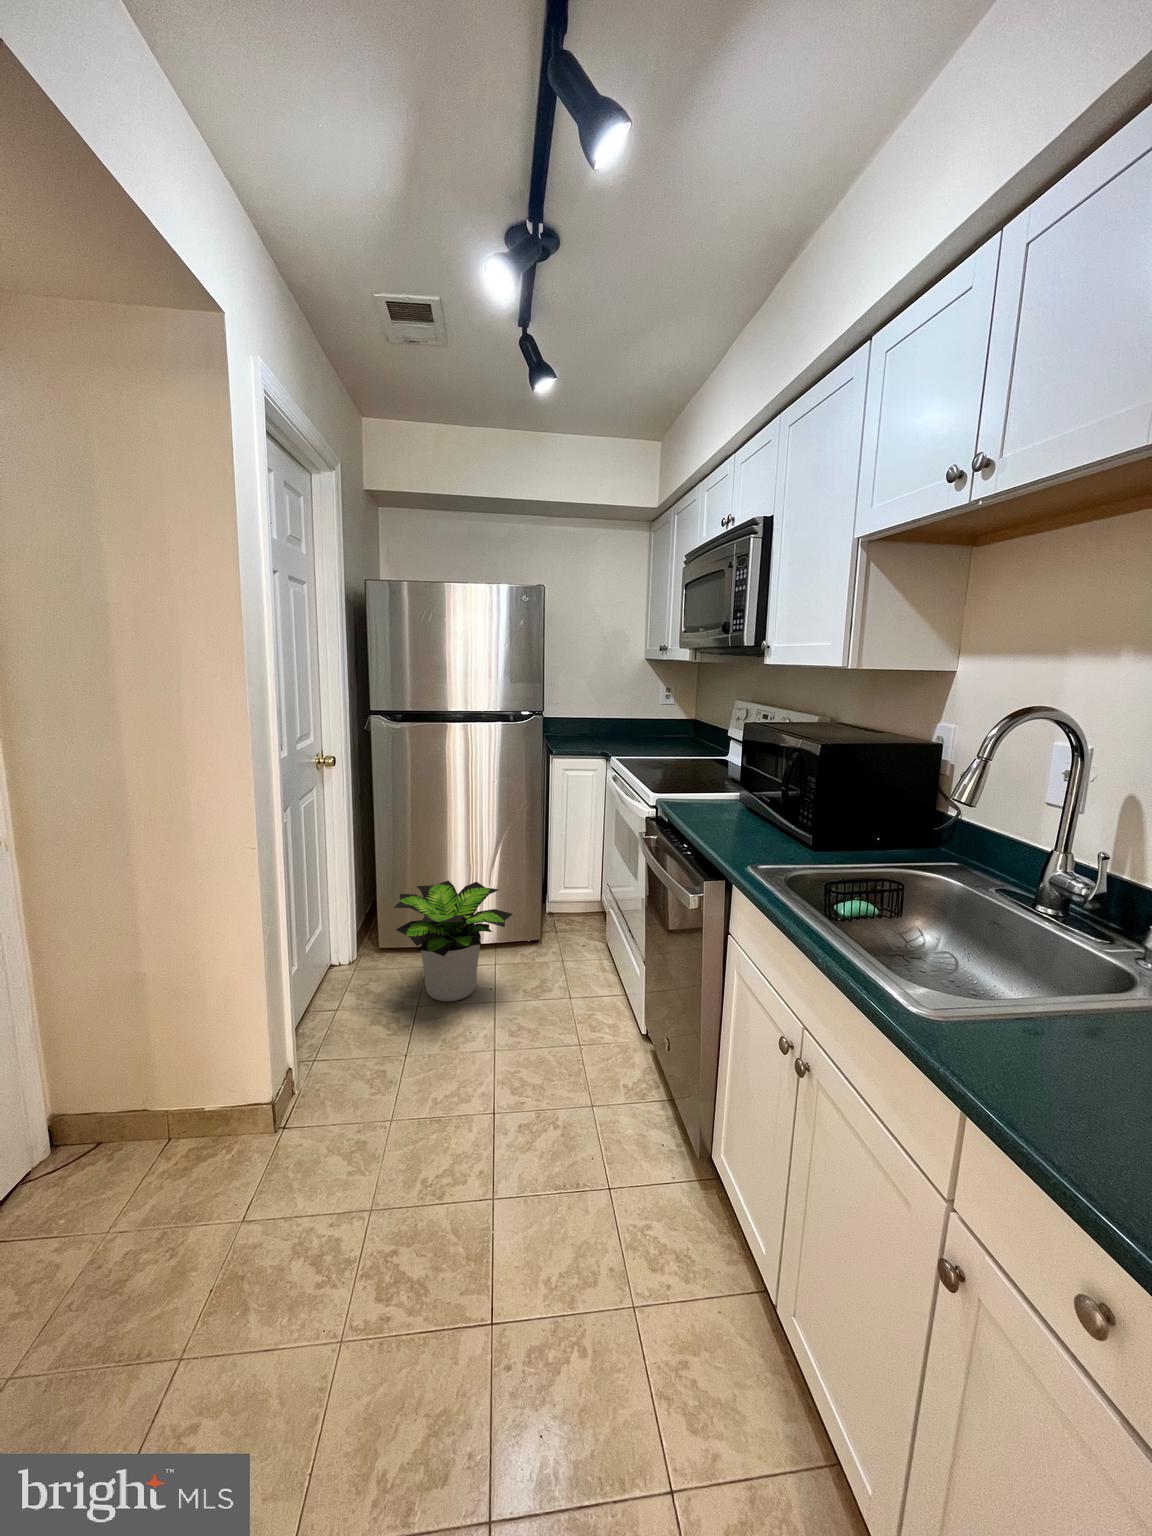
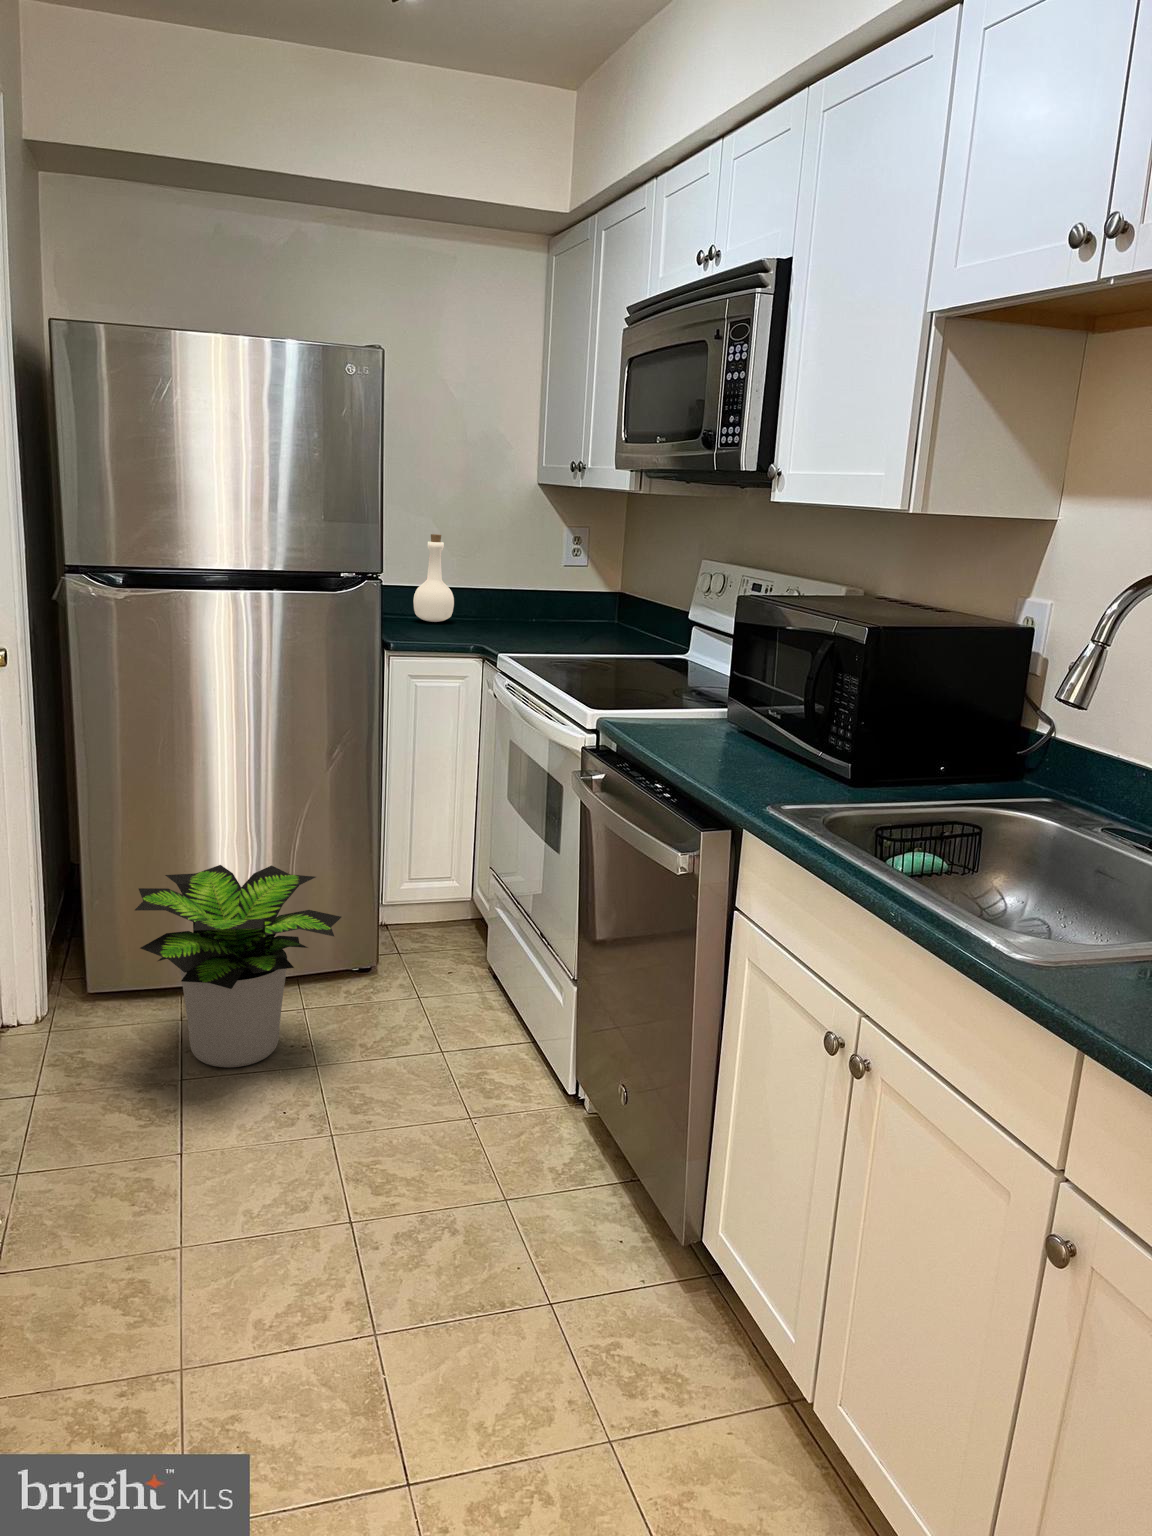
bottle: none [570,690,593,739] -> present [413,534,454,622]

